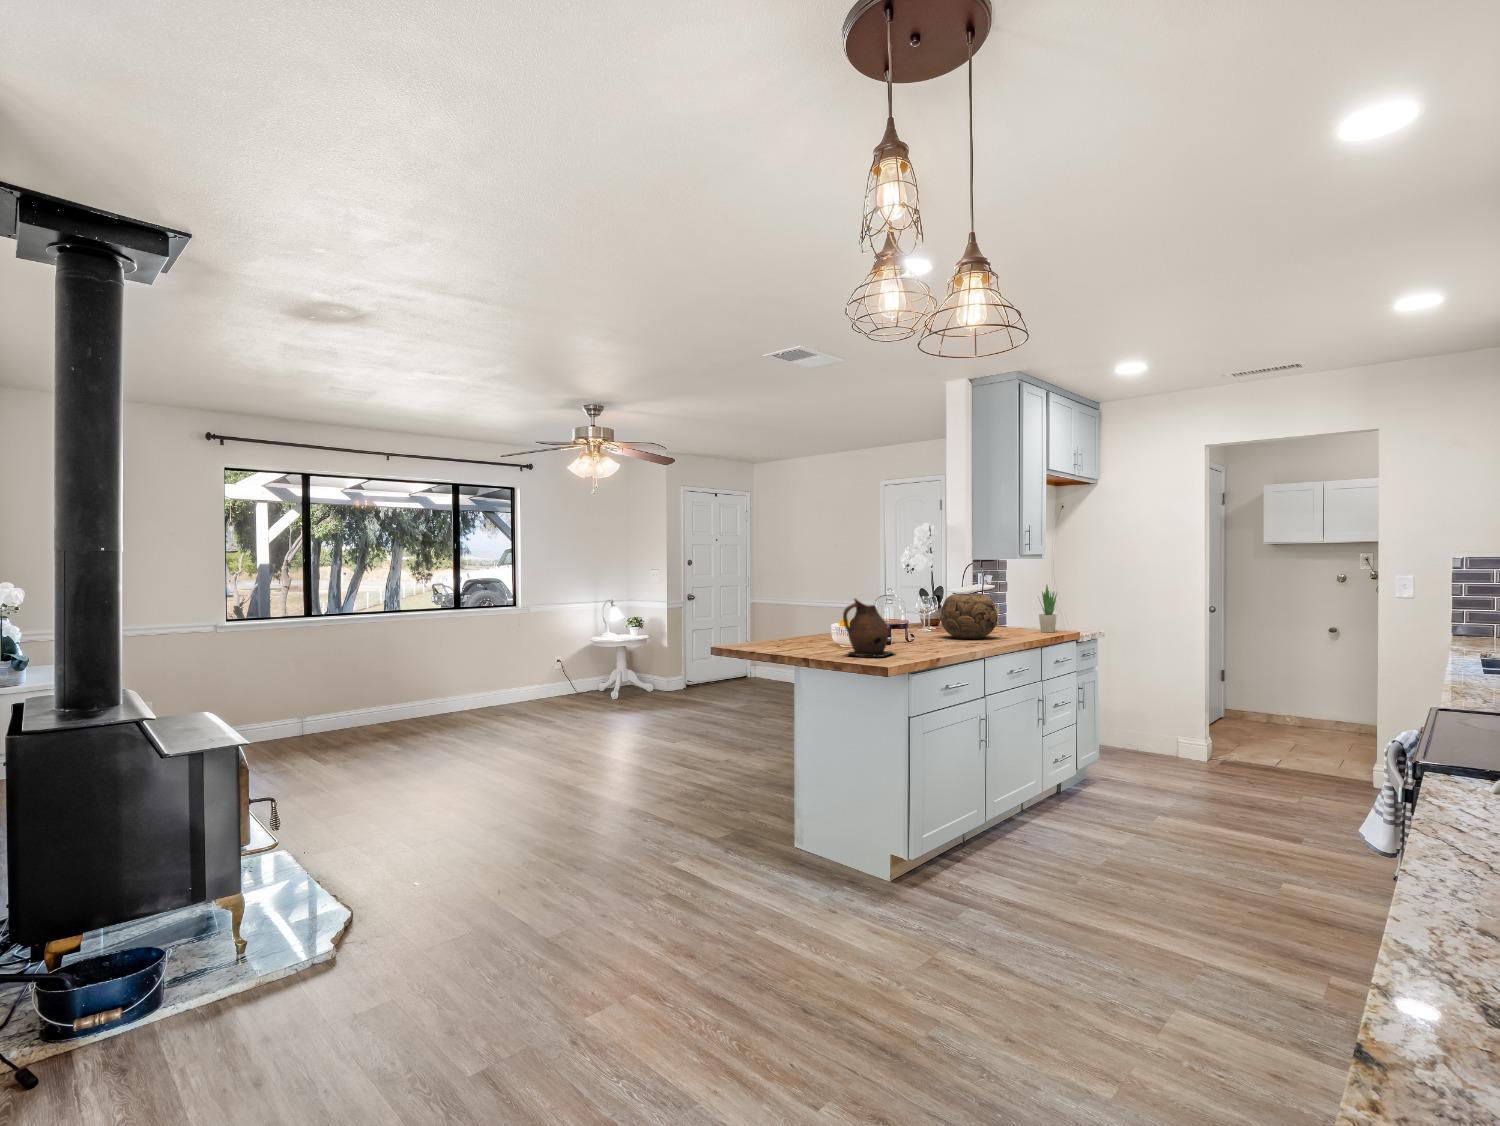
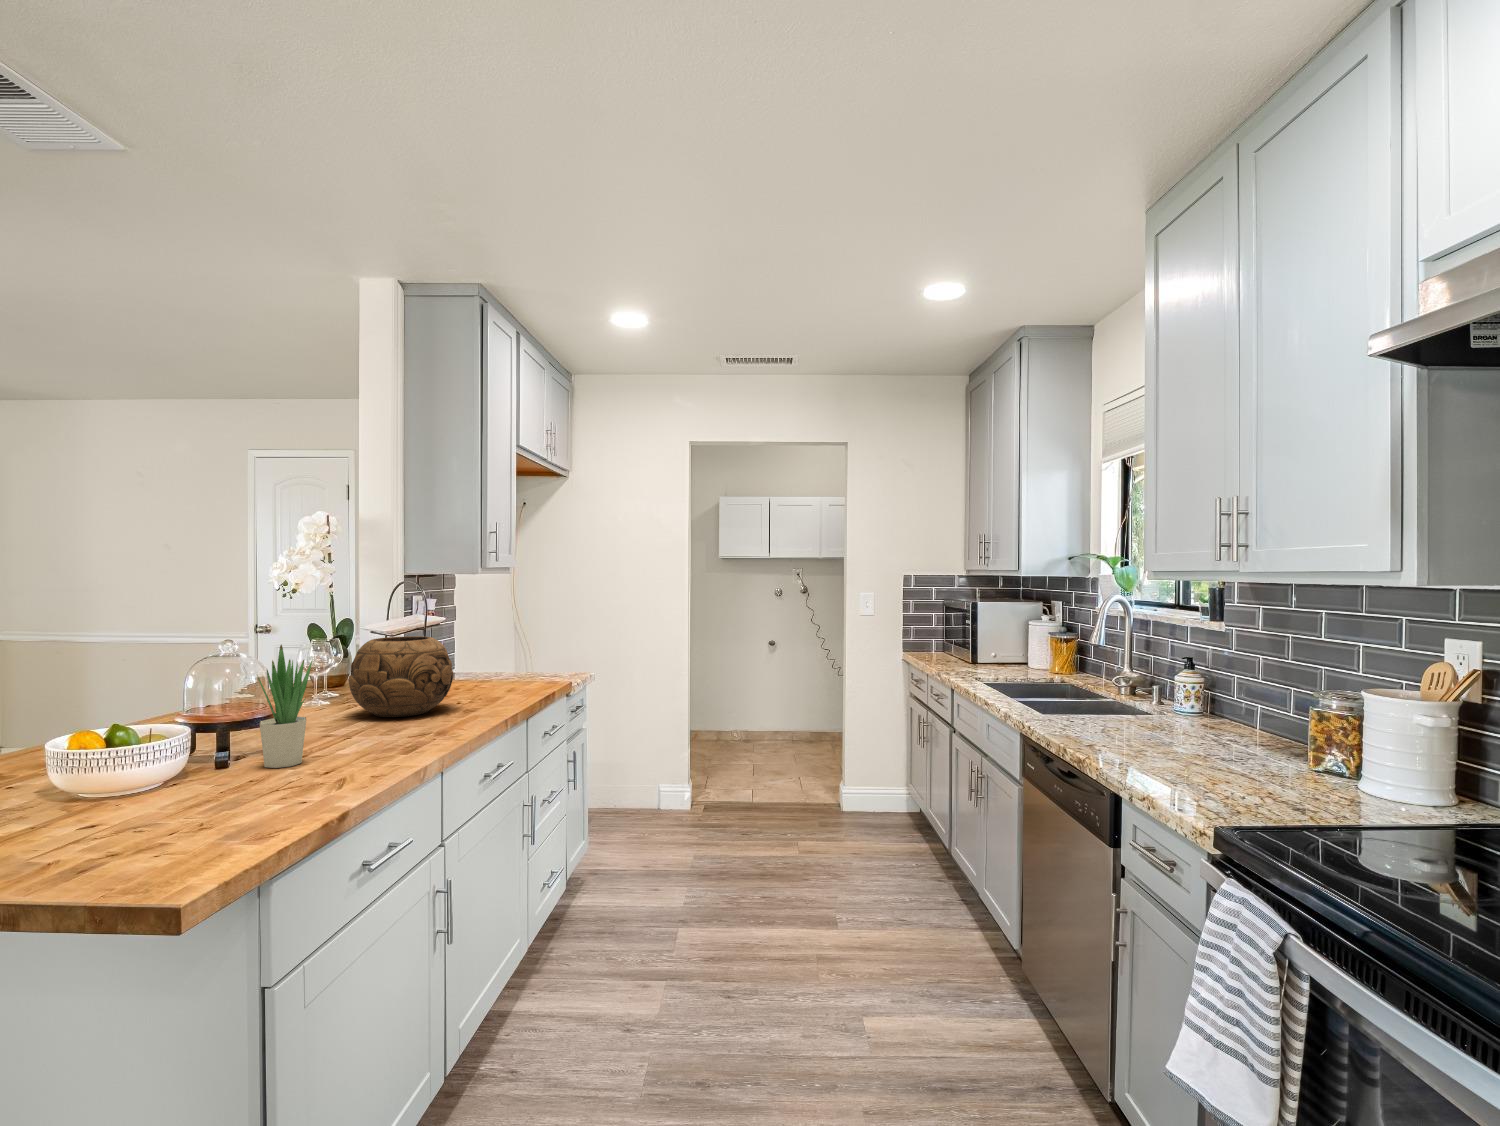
potted plant: present [1038,585,1057,632] -> present [258,645,312,768]
ceramic pitcher: present [843,599,894,657] -> none [75,685,240,839]

